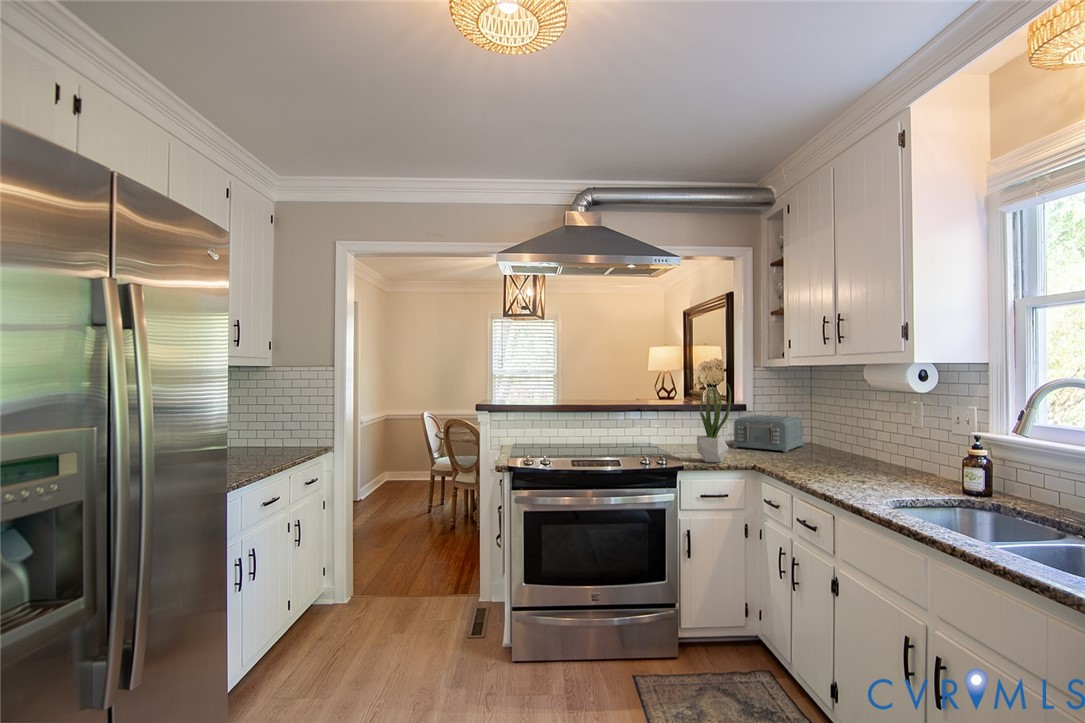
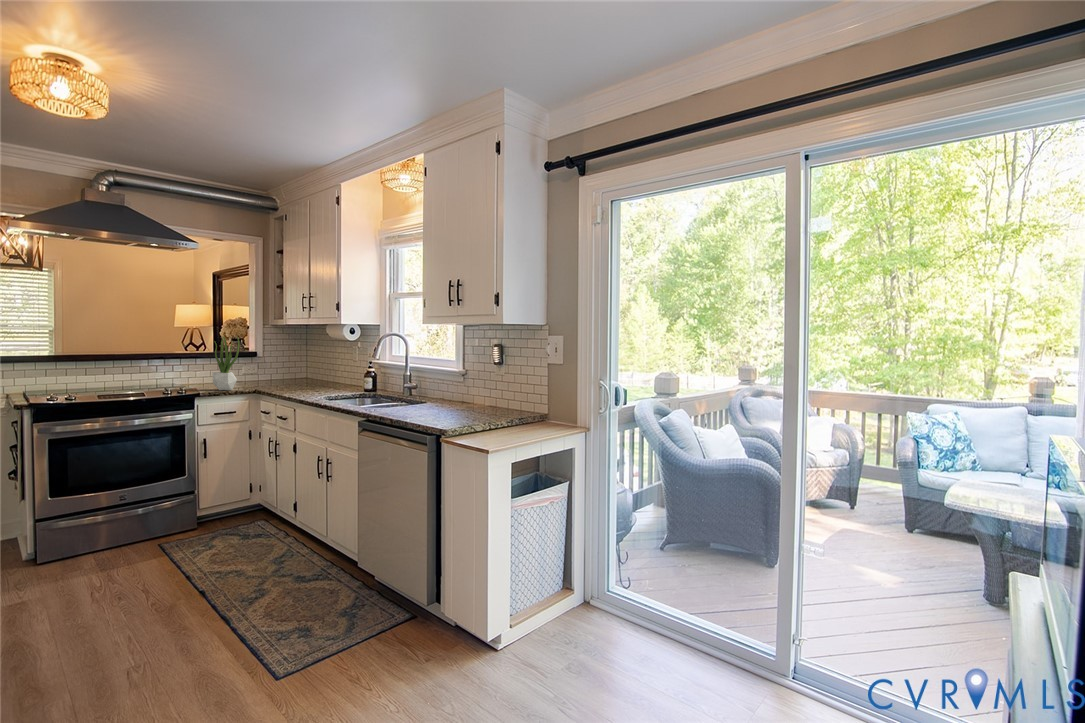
toaster: present [733,415,804,452] -> none [247,361,301,384]

